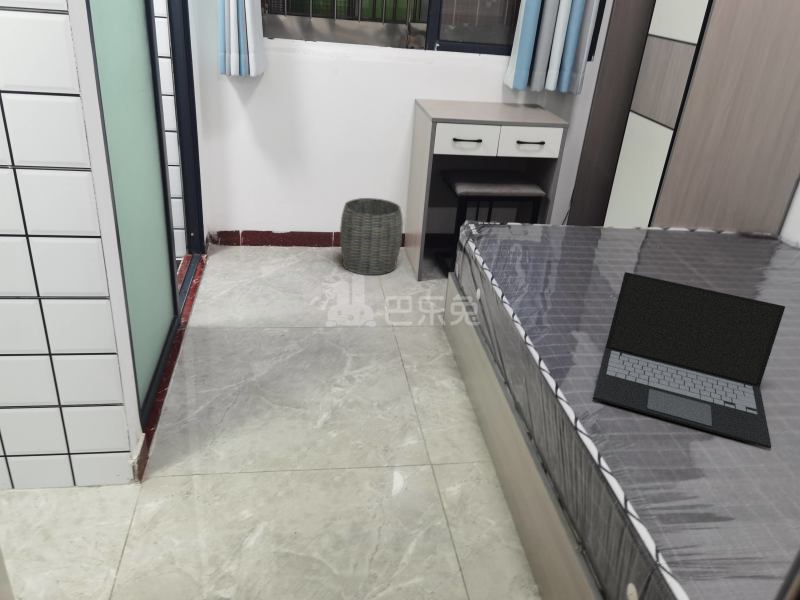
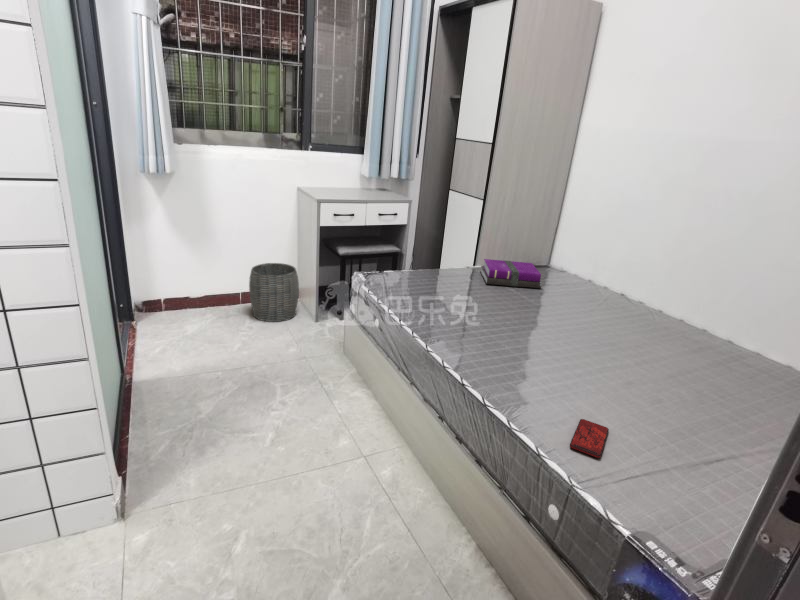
notebook: none [650,218,743,271] -> present [480,259,542,288]
laptop: present [593,272,785,449] -> none [481,295,599,396]
smartphone: none [689,478,765,541] -> present [570,419,609,458]

